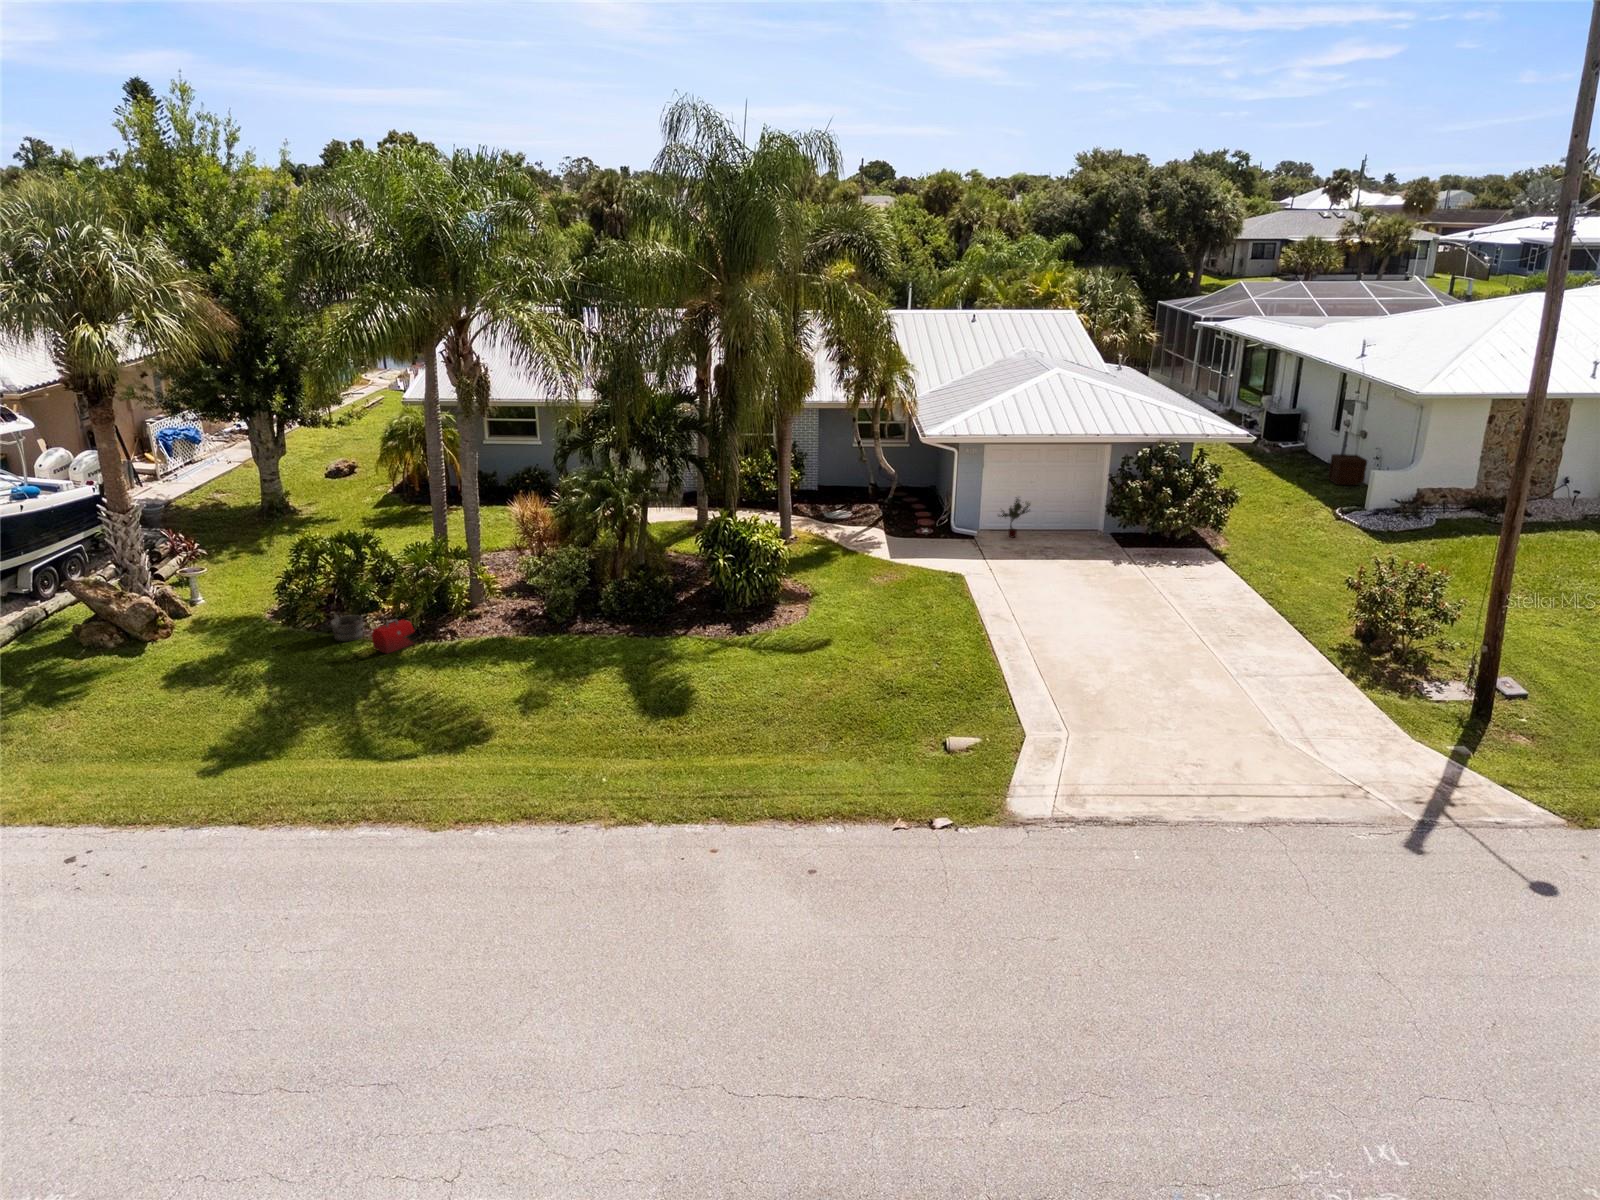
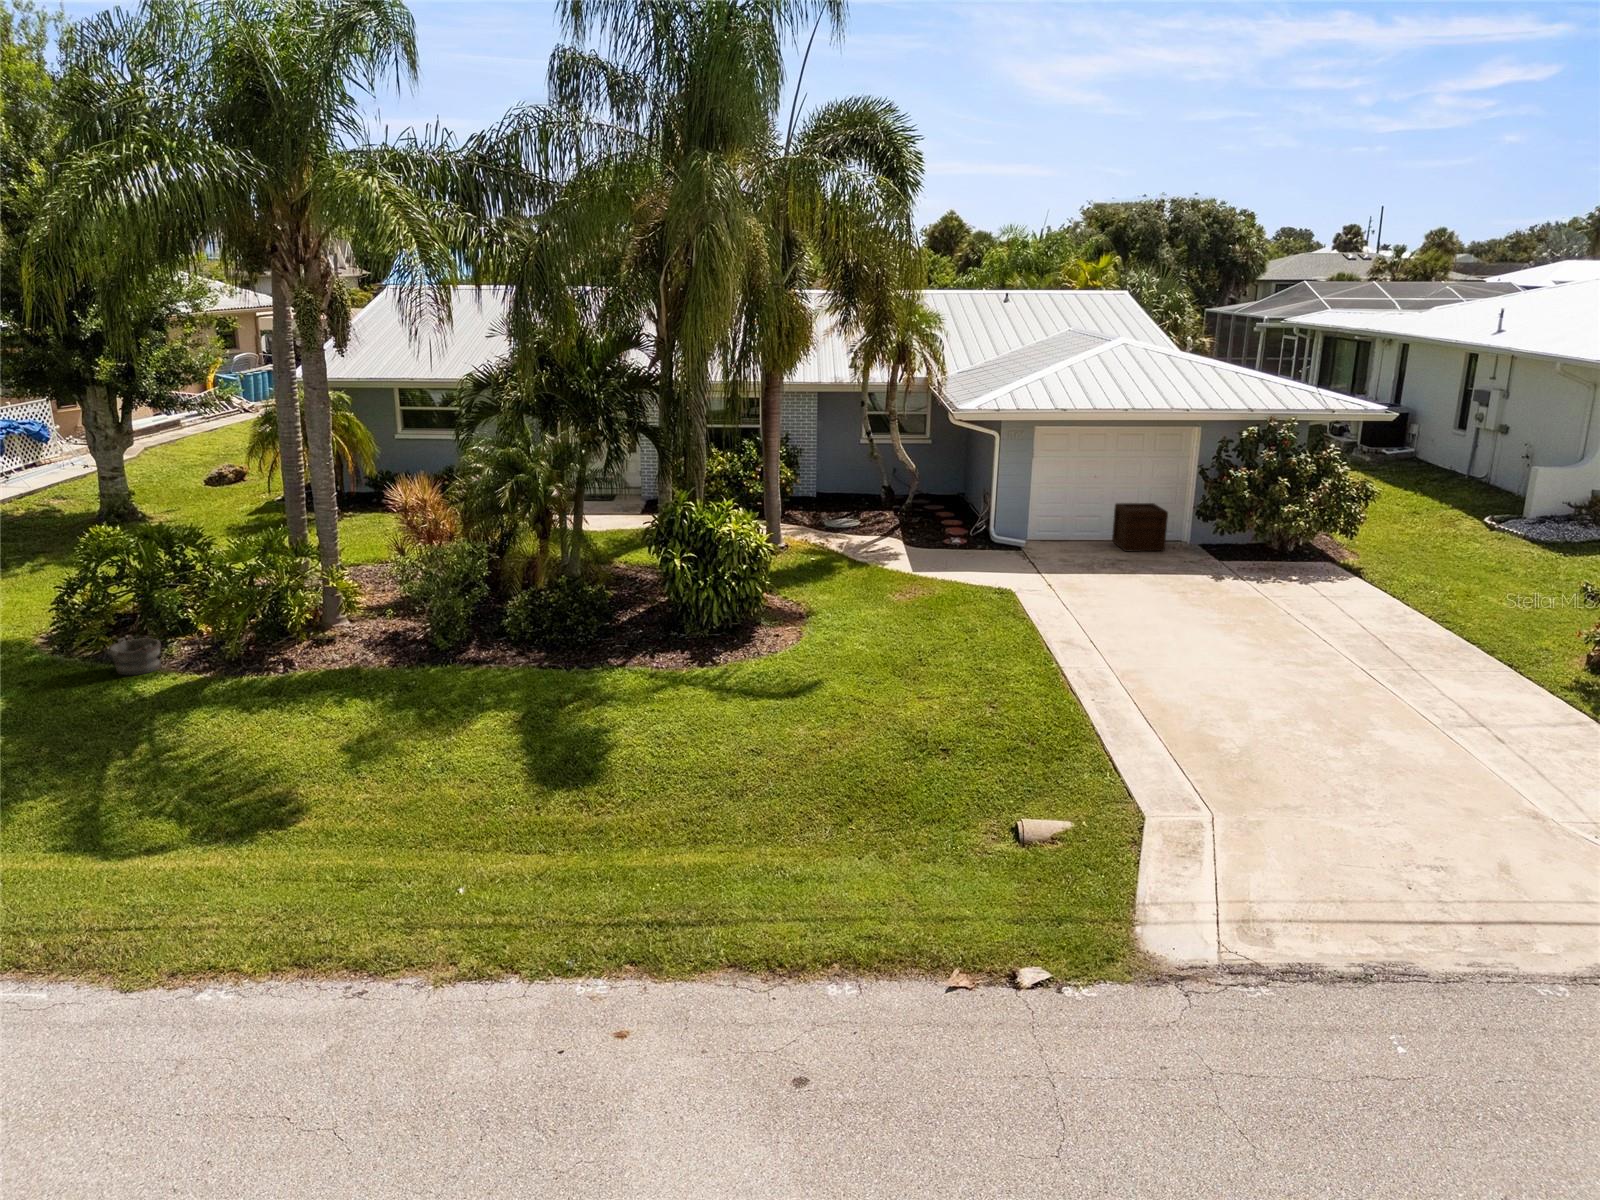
wooden crate: present [1328,454,1367,486] -> present [1112,503,1168,551]
potted tree: present [999,497,1030,537] -> none [1052,493,1097,548]
toolbox: present [372,619,415,654] -> none [163,642,232,693]

